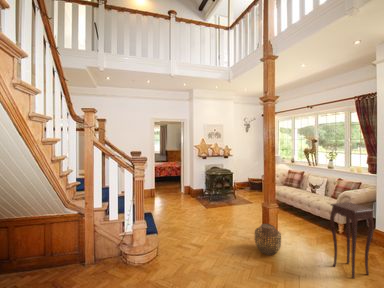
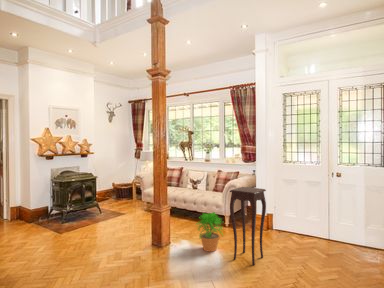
potted plant: none [298,218,330,253] -> present [196,212,222,252]
woven basket: present [255,224,281,255] -> none [148,229,181,270]

